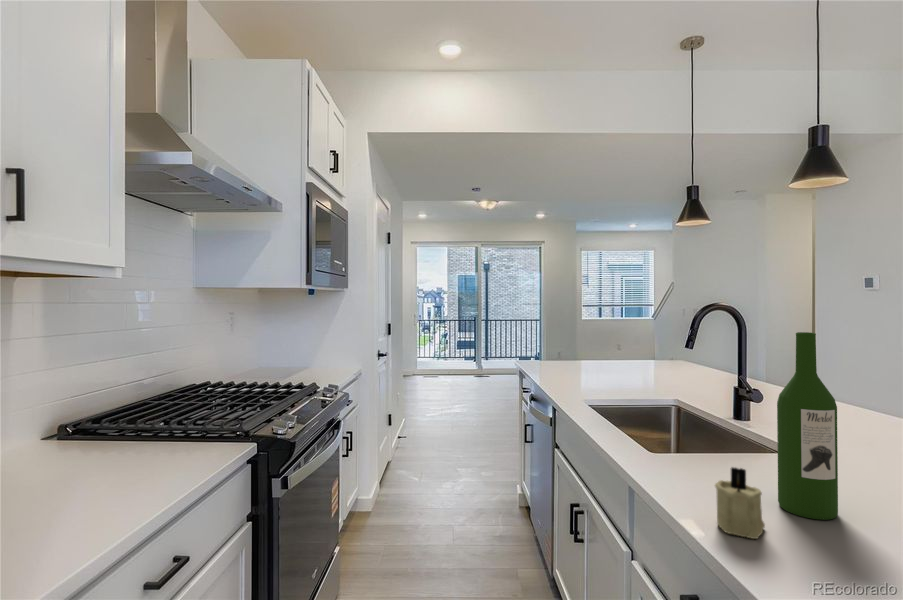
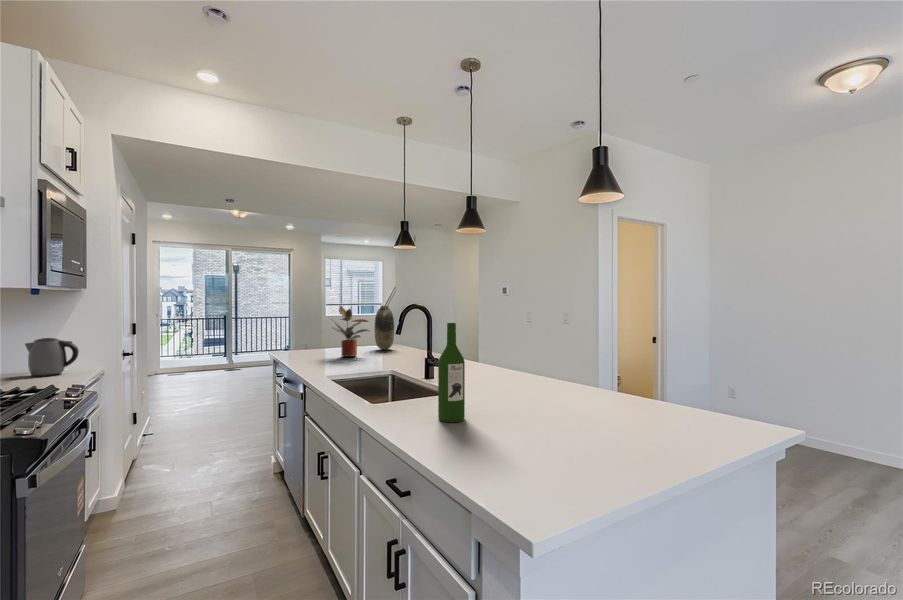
vase: none [647,305,676,367] -> present [375,305,394,350]
potted plant: none [587,306,643,374] -> present [332,307,370,357]
kettle: none [305,336,343,372] -> present [25,338,79,377]
candle: present [715,467,765,539] -> none [405,399,430,436]

